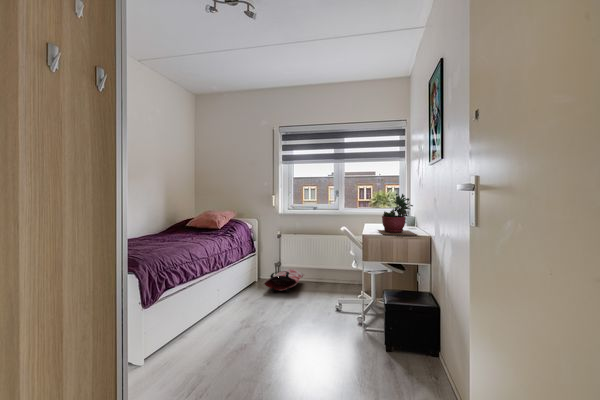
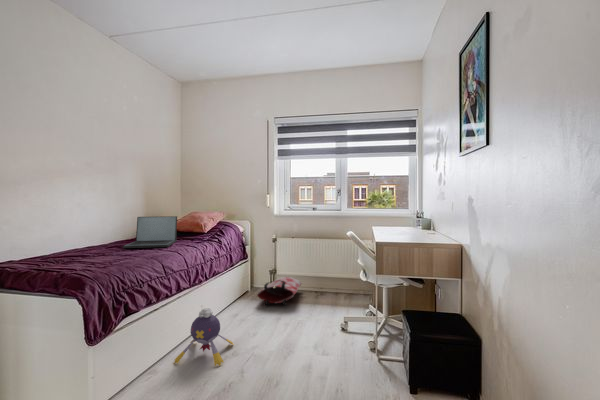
succulent plant: present [378,194,417,235] -> none [391,192,445,243]
laptop: none [154,215,196,240] -> present [123,216,177,248]
plush toy: none [200,289,247,333] -> present [174,308,234,366]

